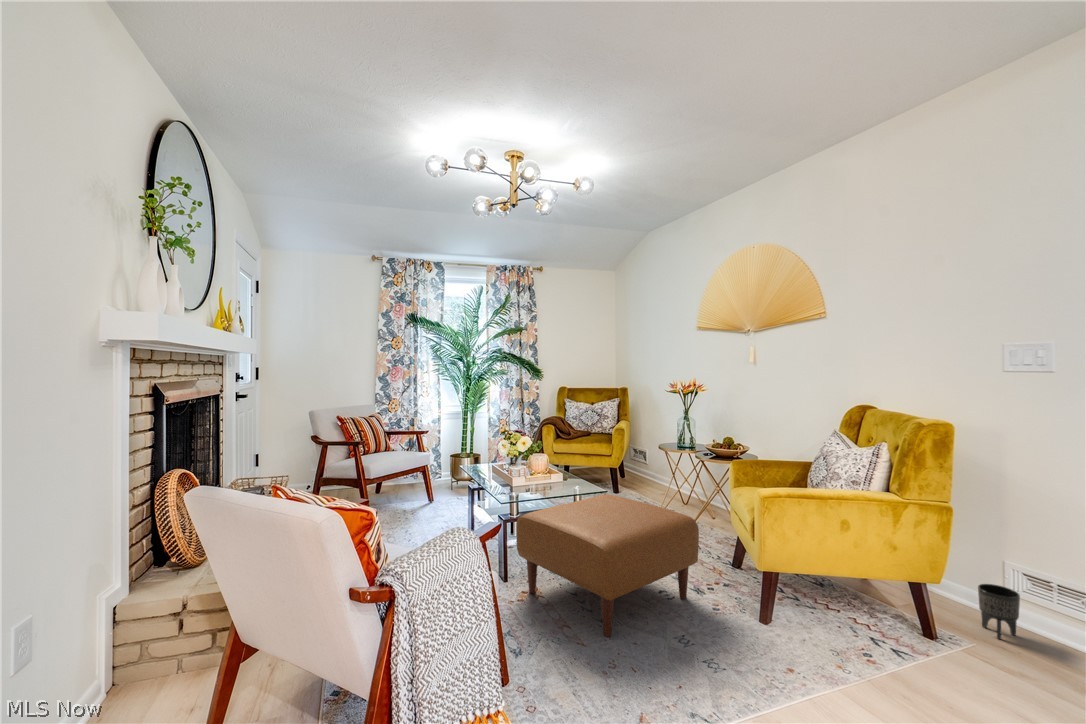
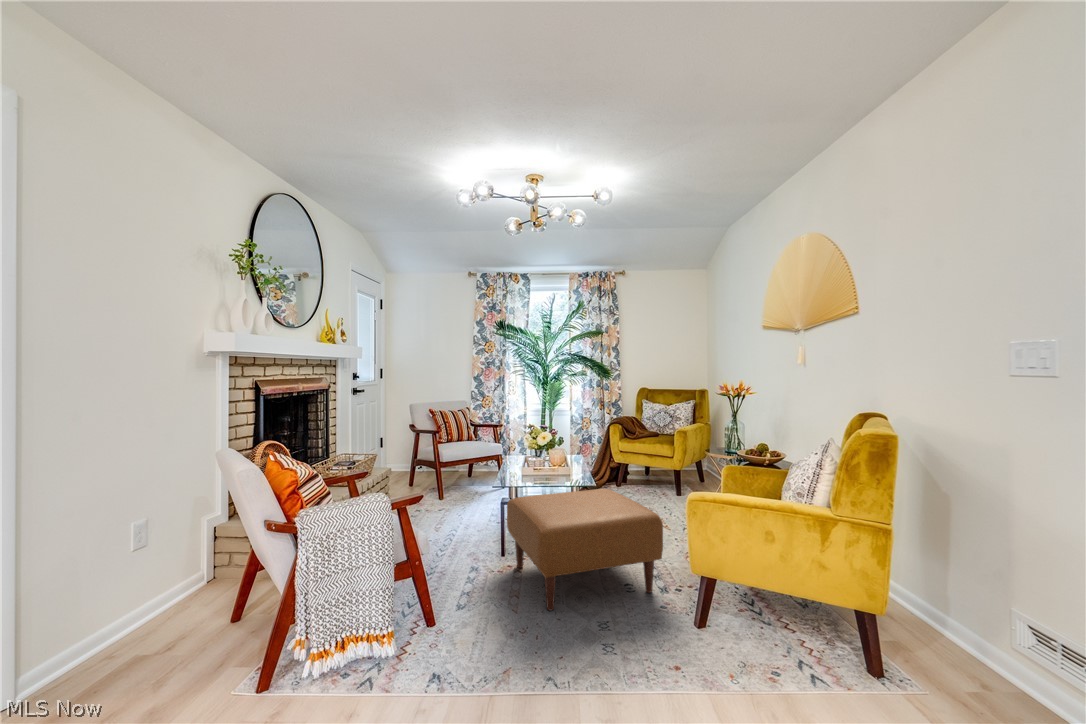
planter: present [978,584,1020,639] -> none [964,625,1014,692]

